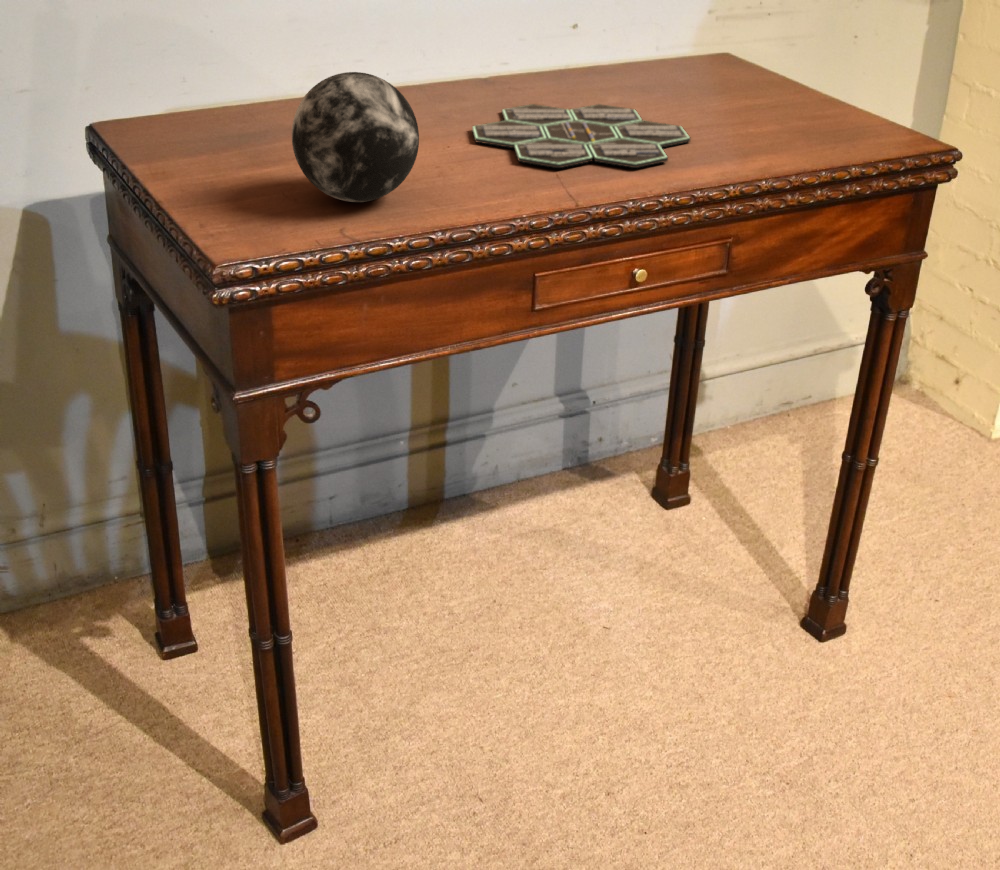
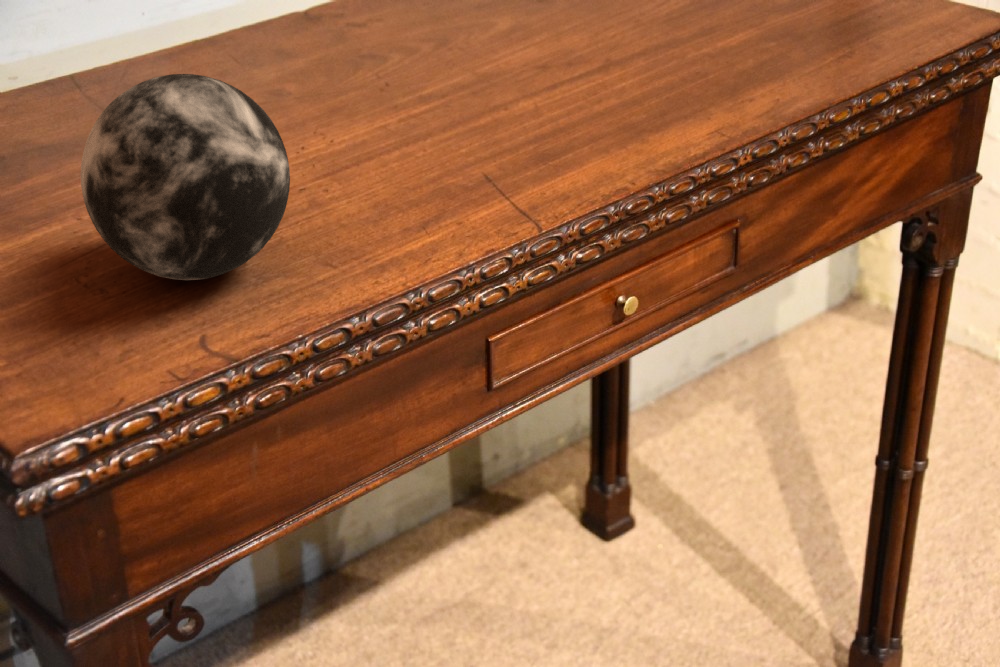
board game: present [472,104,690,168] -> none [322,33,647,160]

